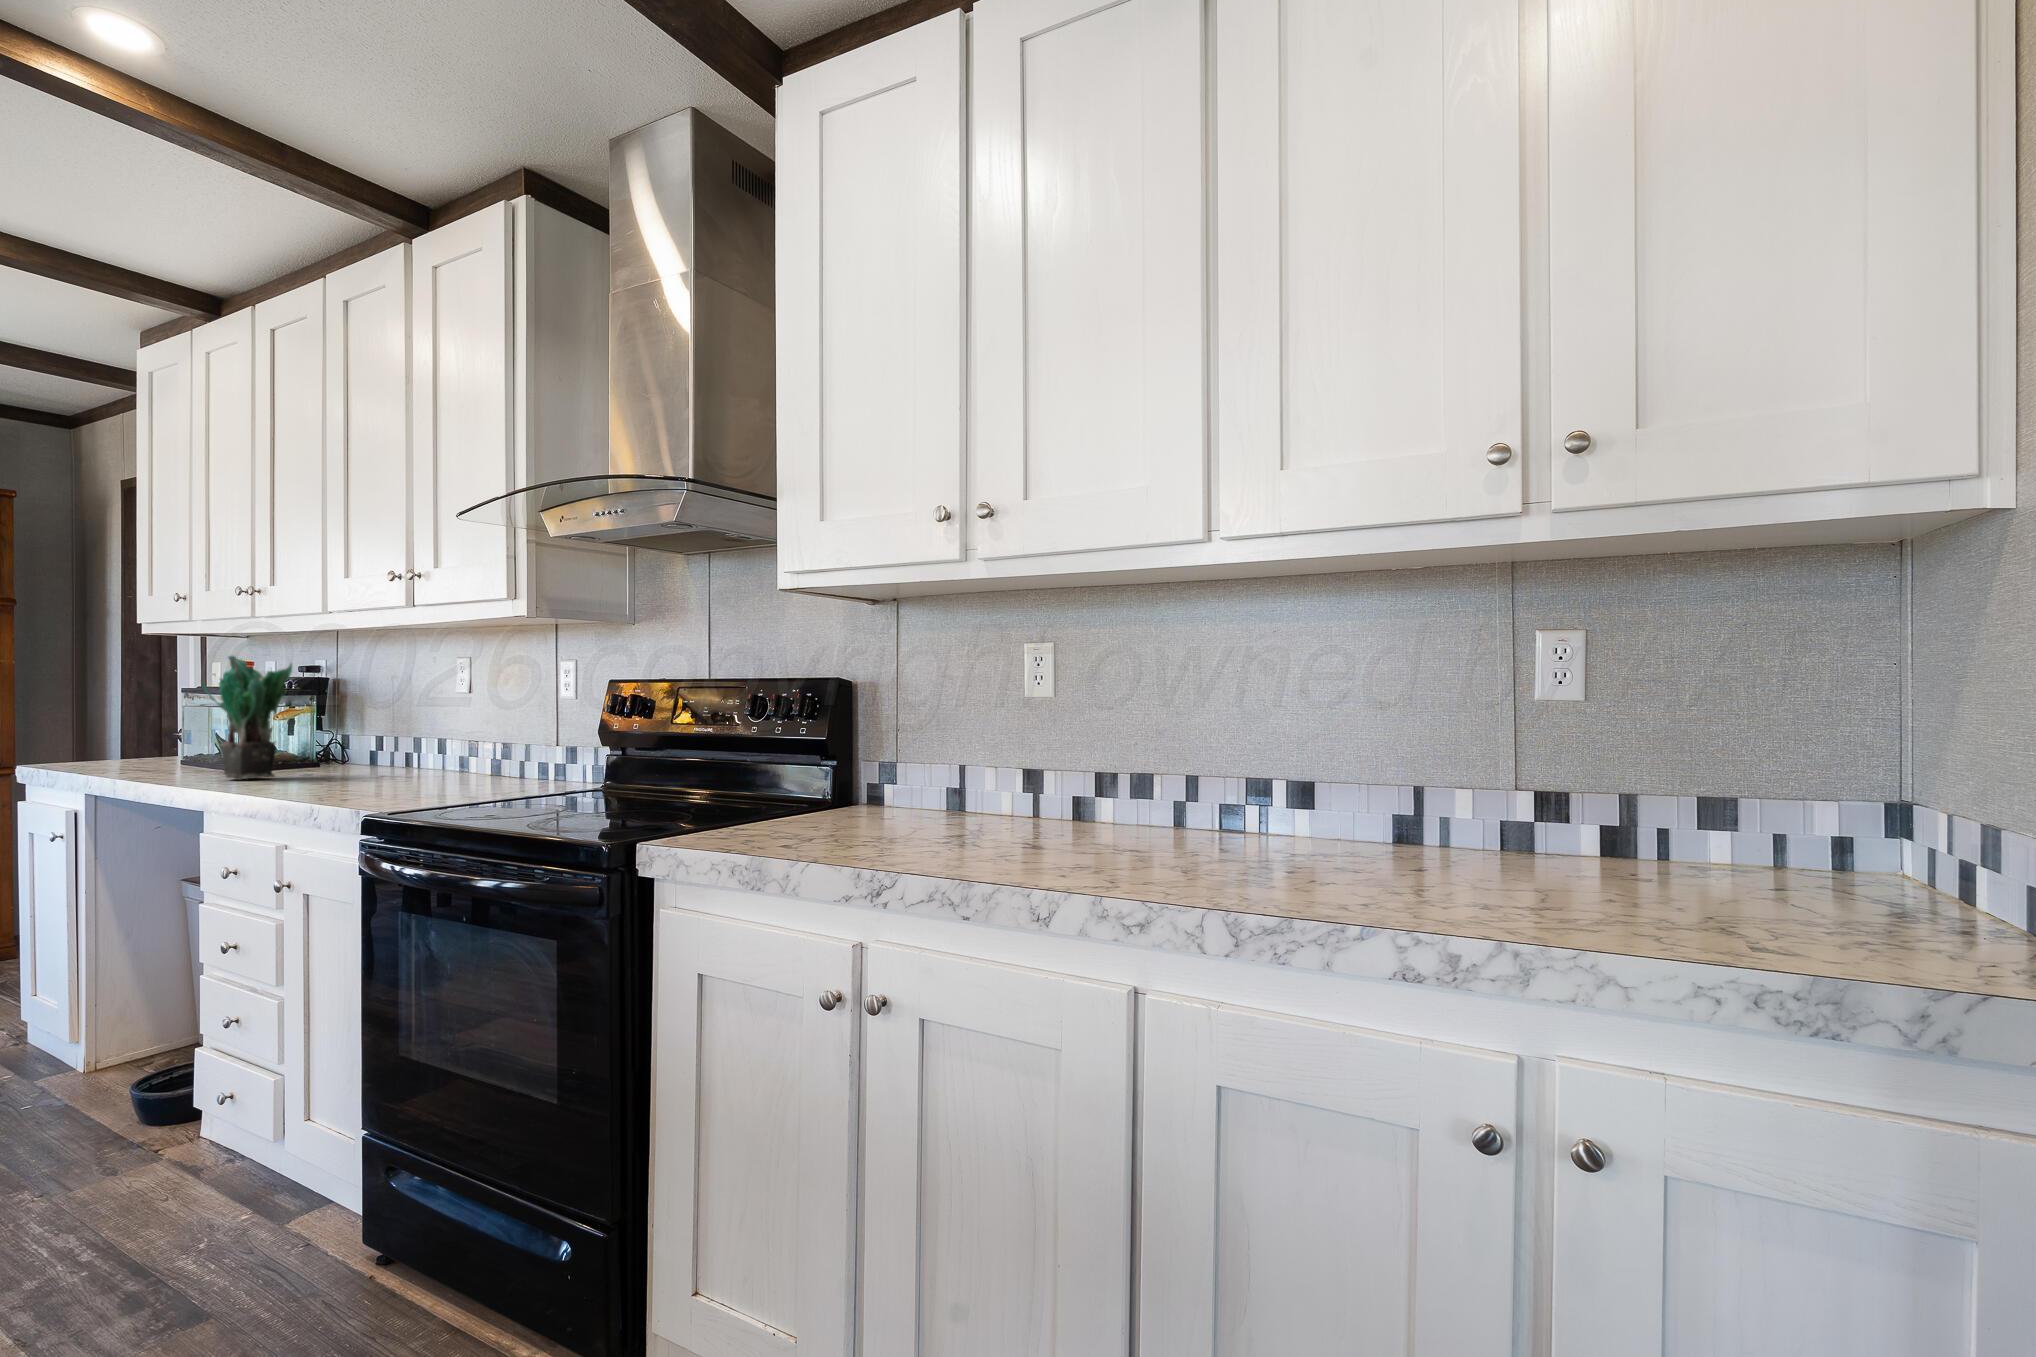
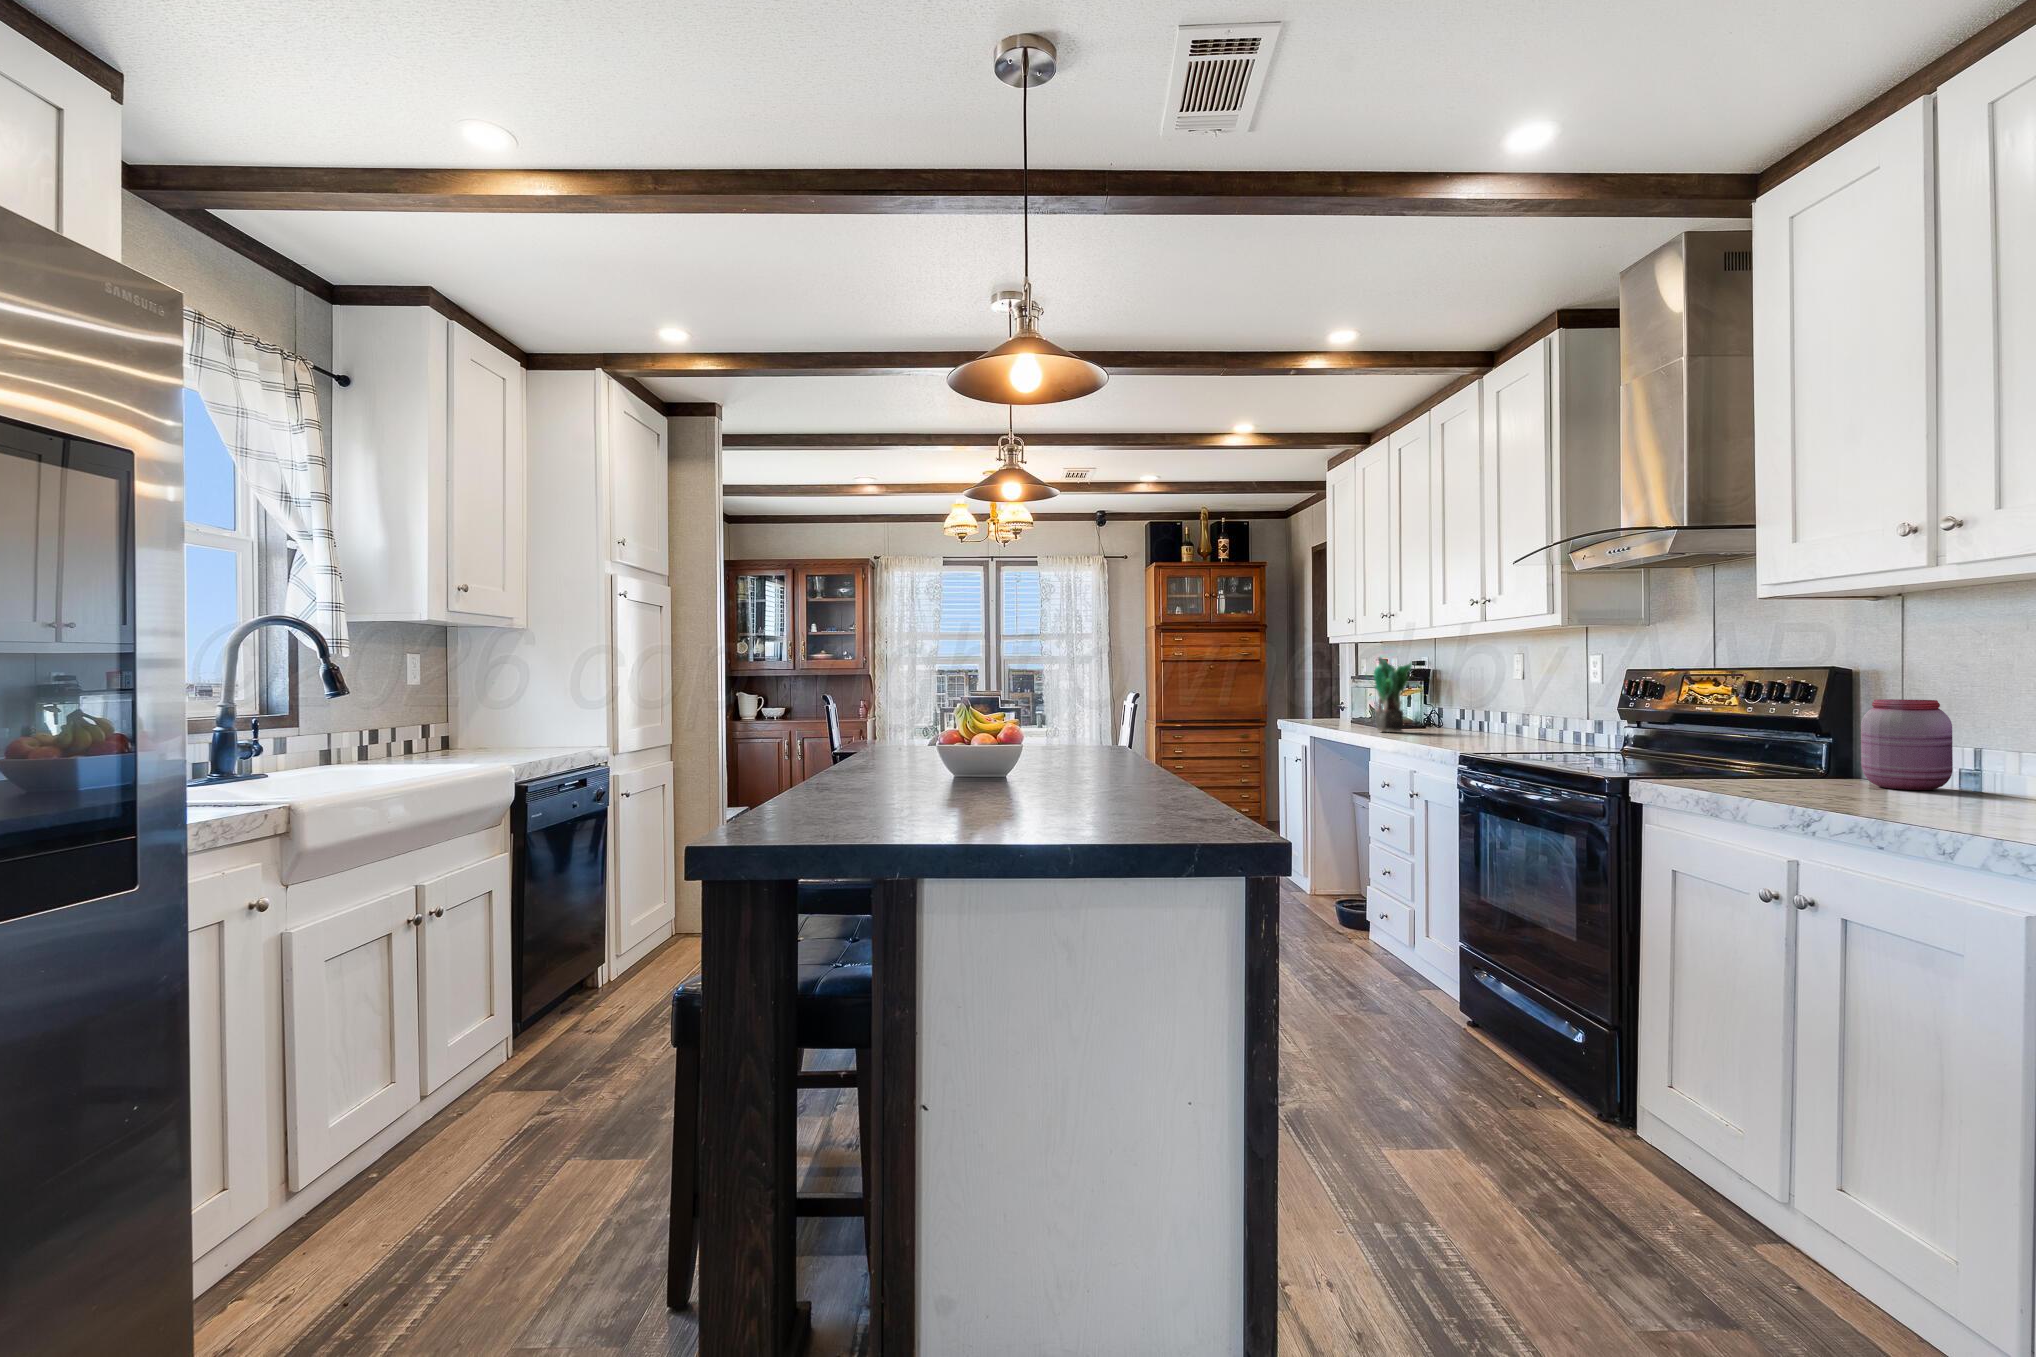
jar: none [877,715,952,820] -> present [1861,699,1953,790]

